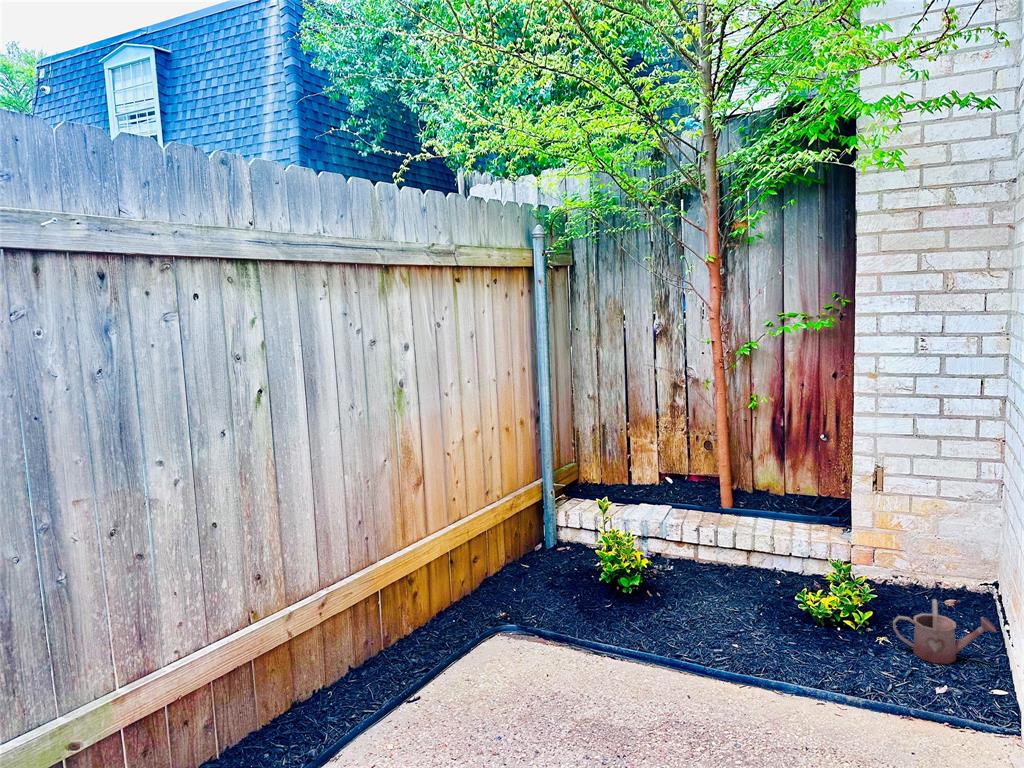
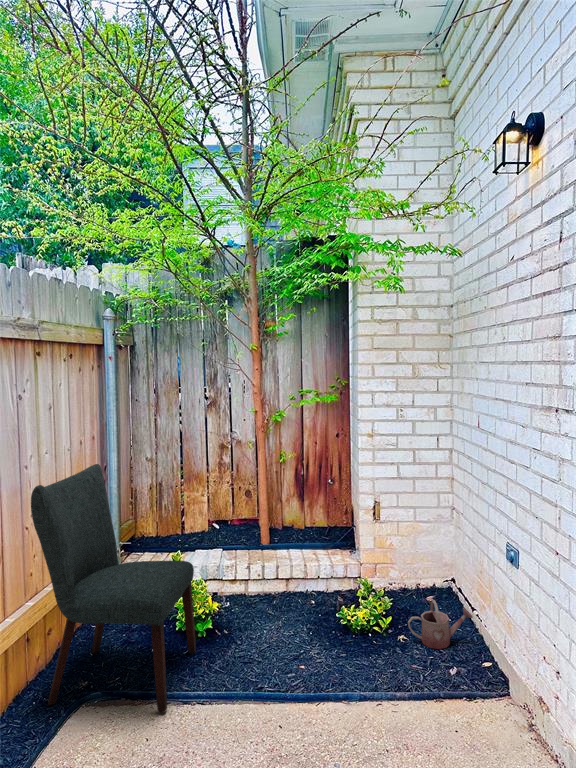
chair: none [447,397,620,655] -> present [31,464,196,712]

